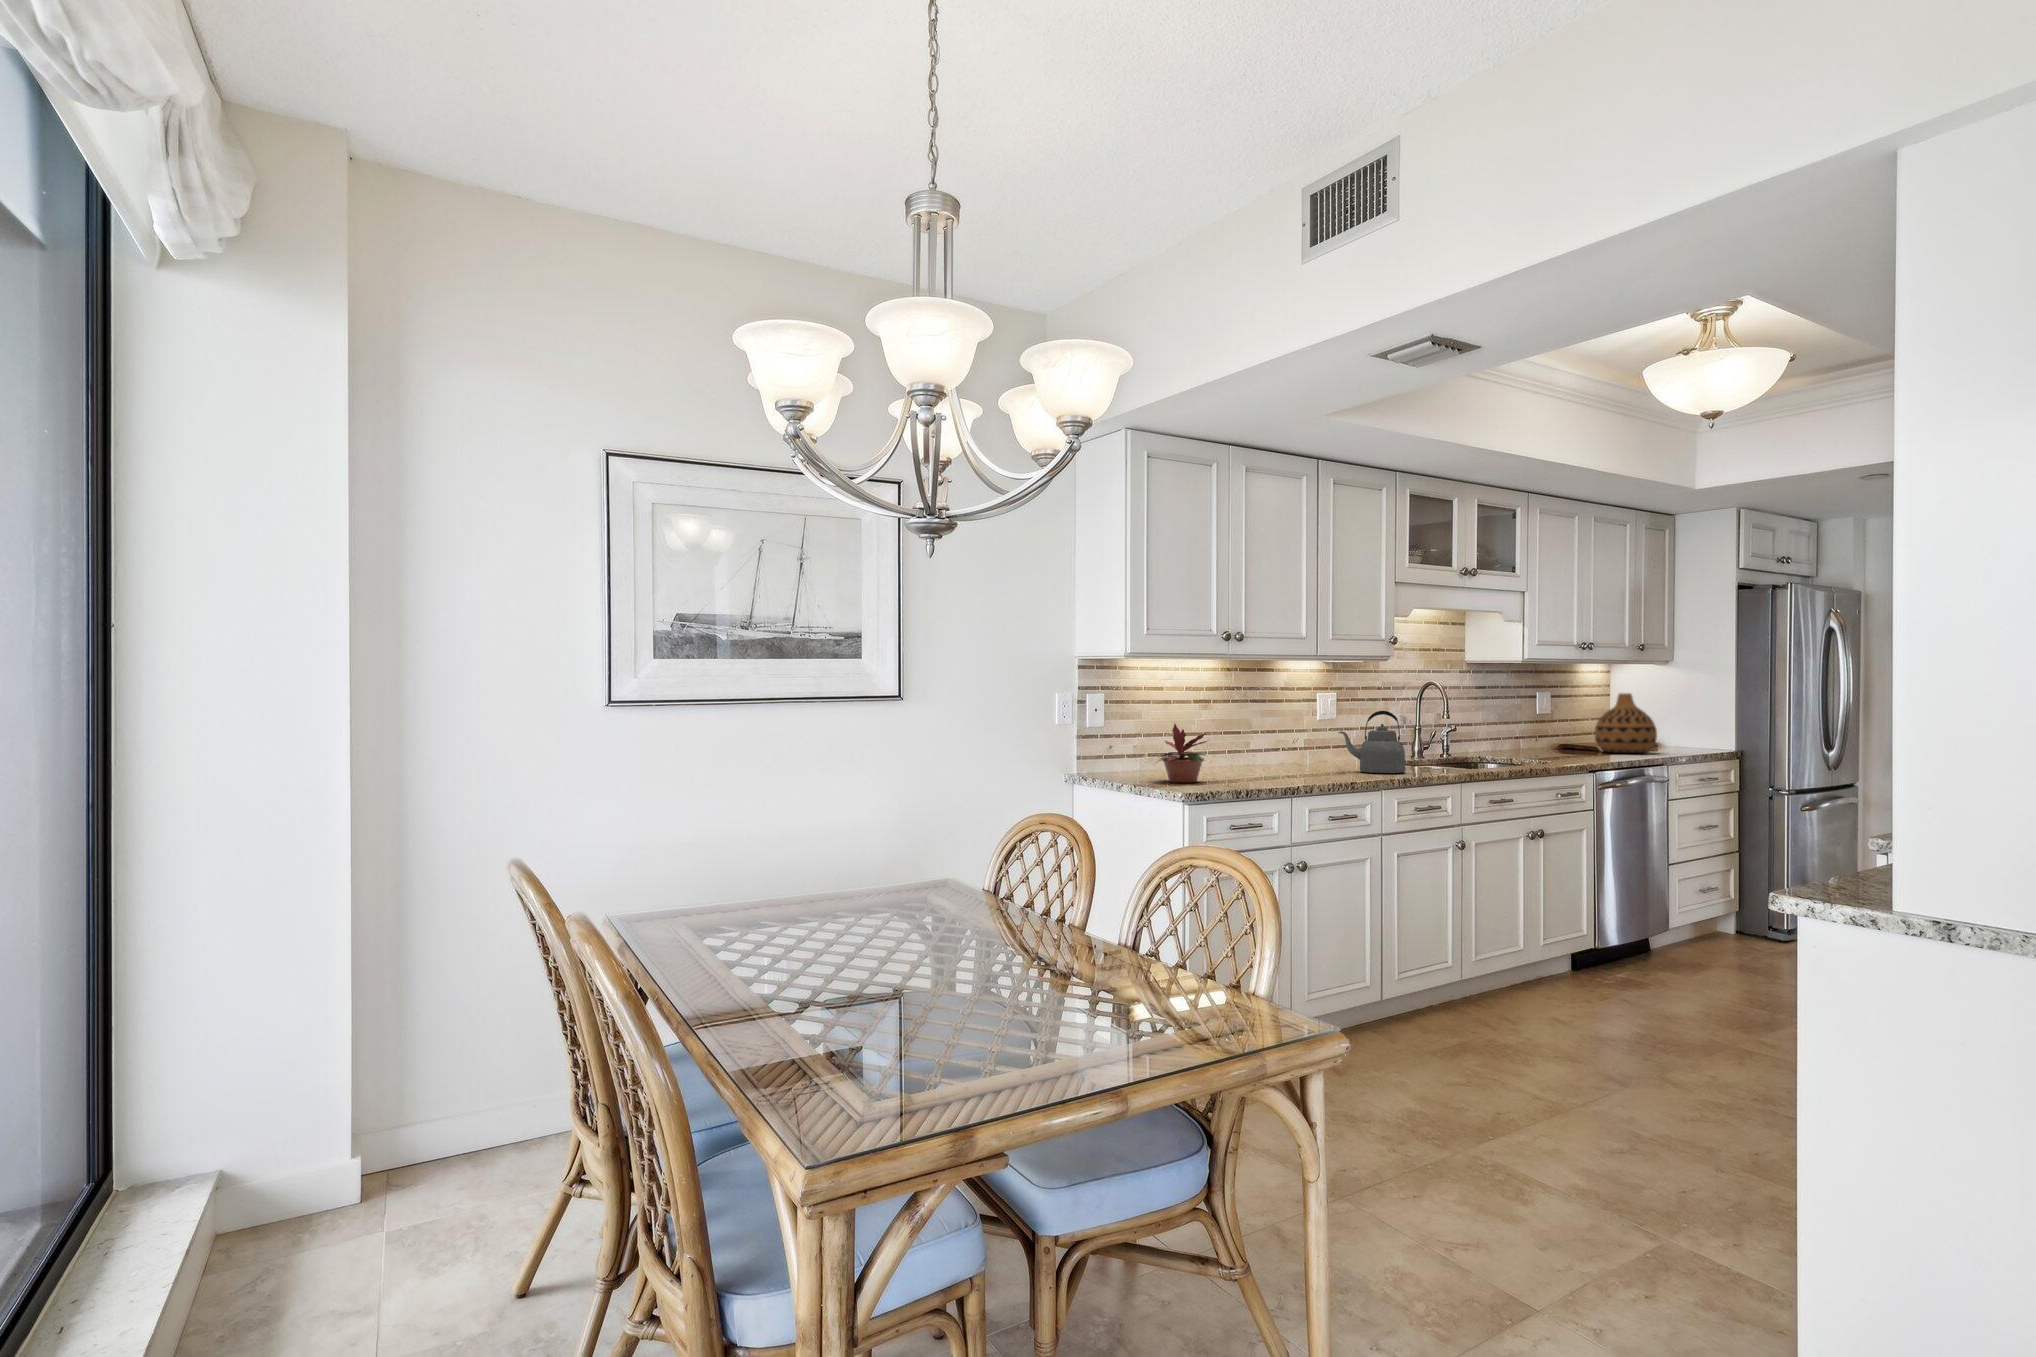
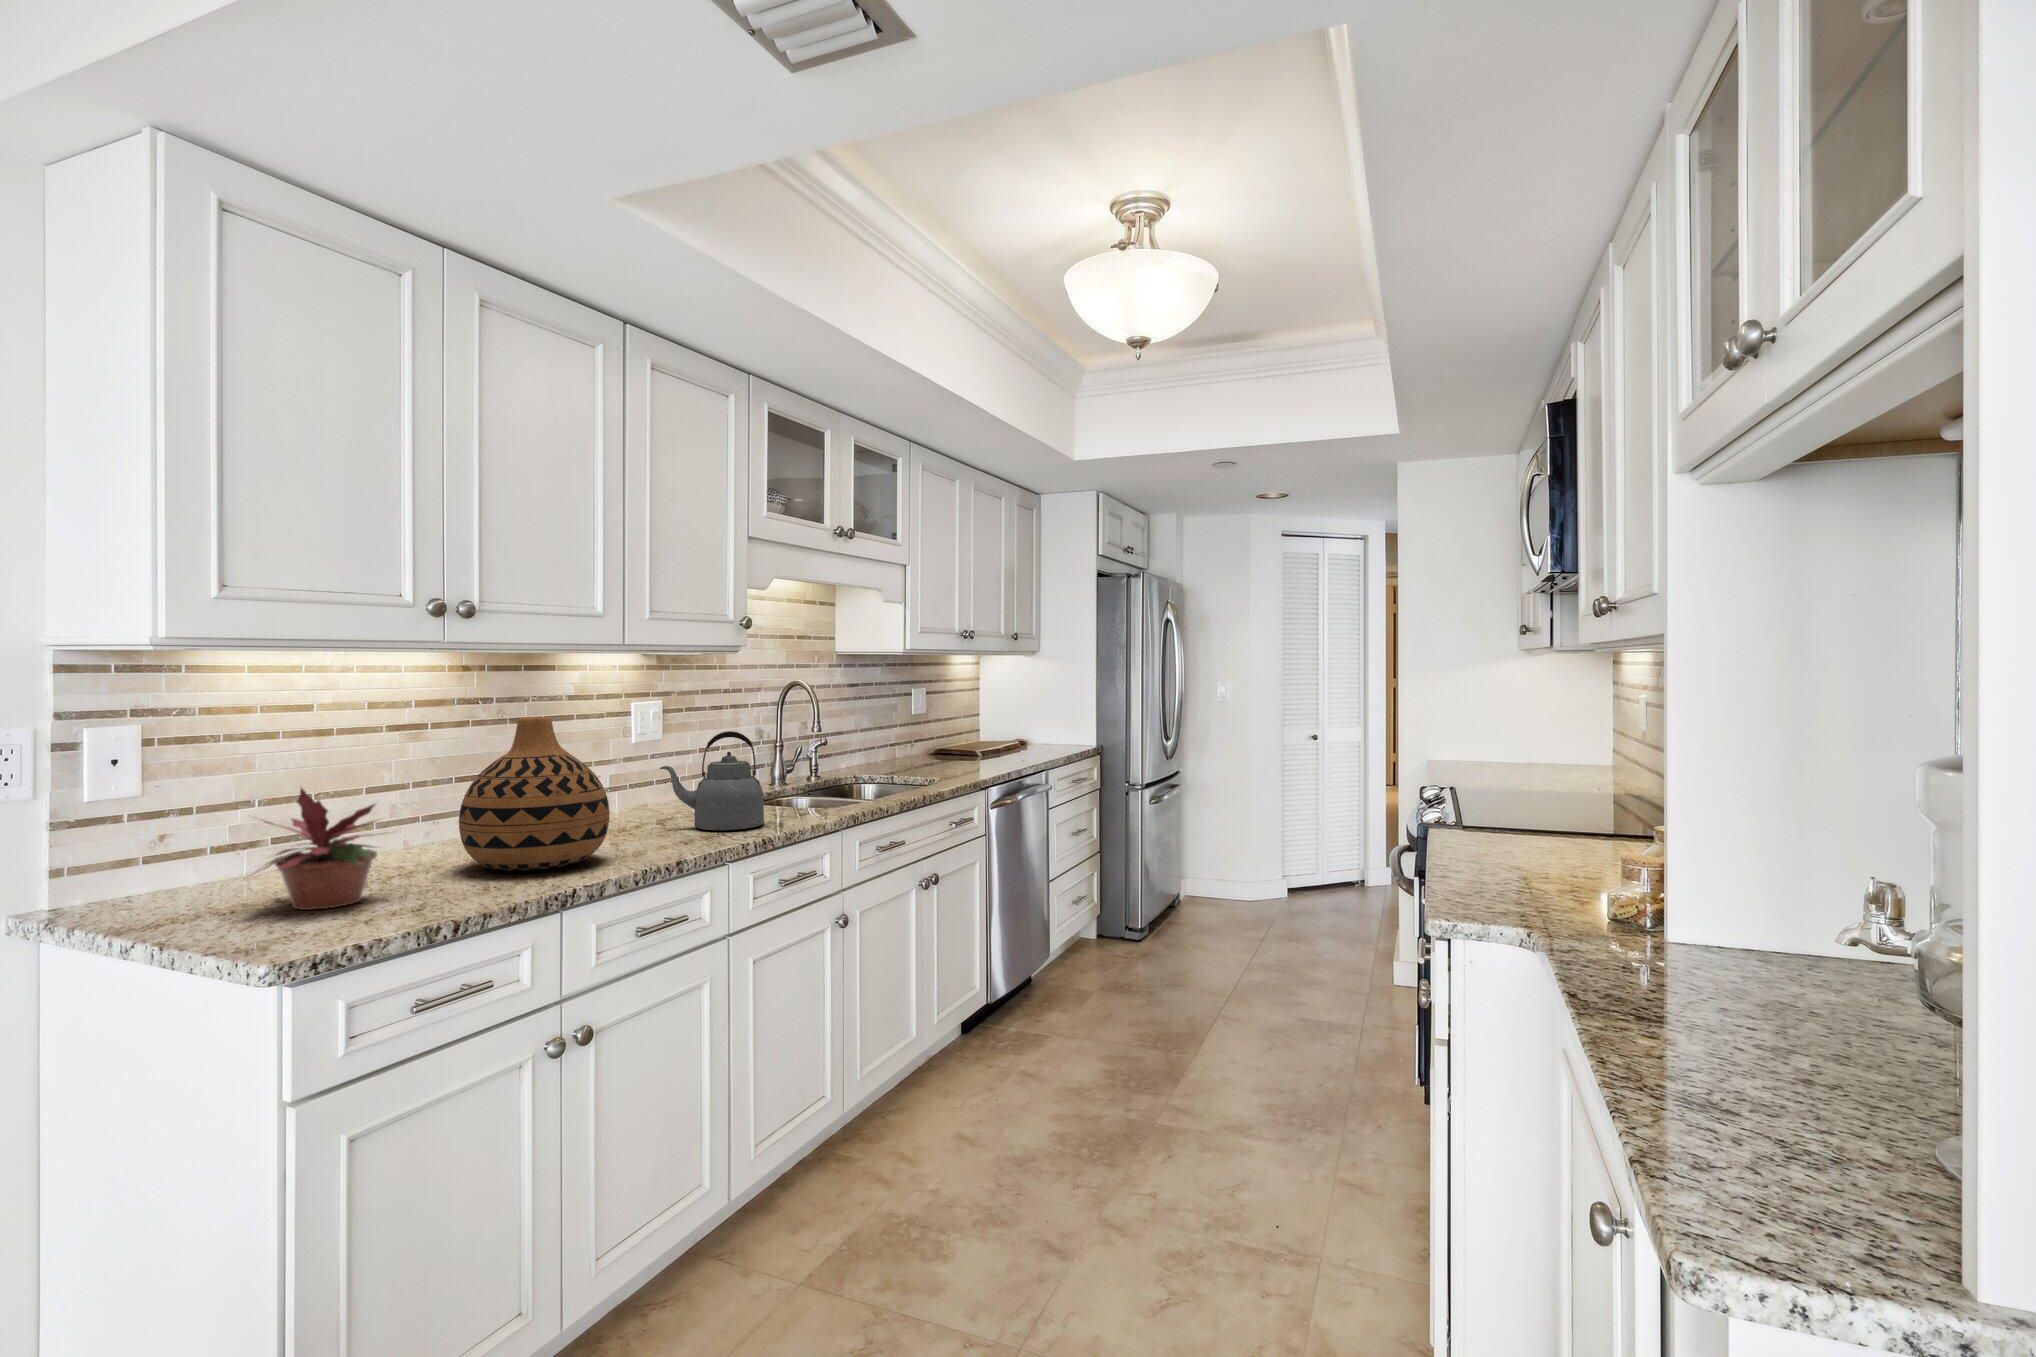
vase: present [1594,693,1657,753] -> present [459,717,610,871]

